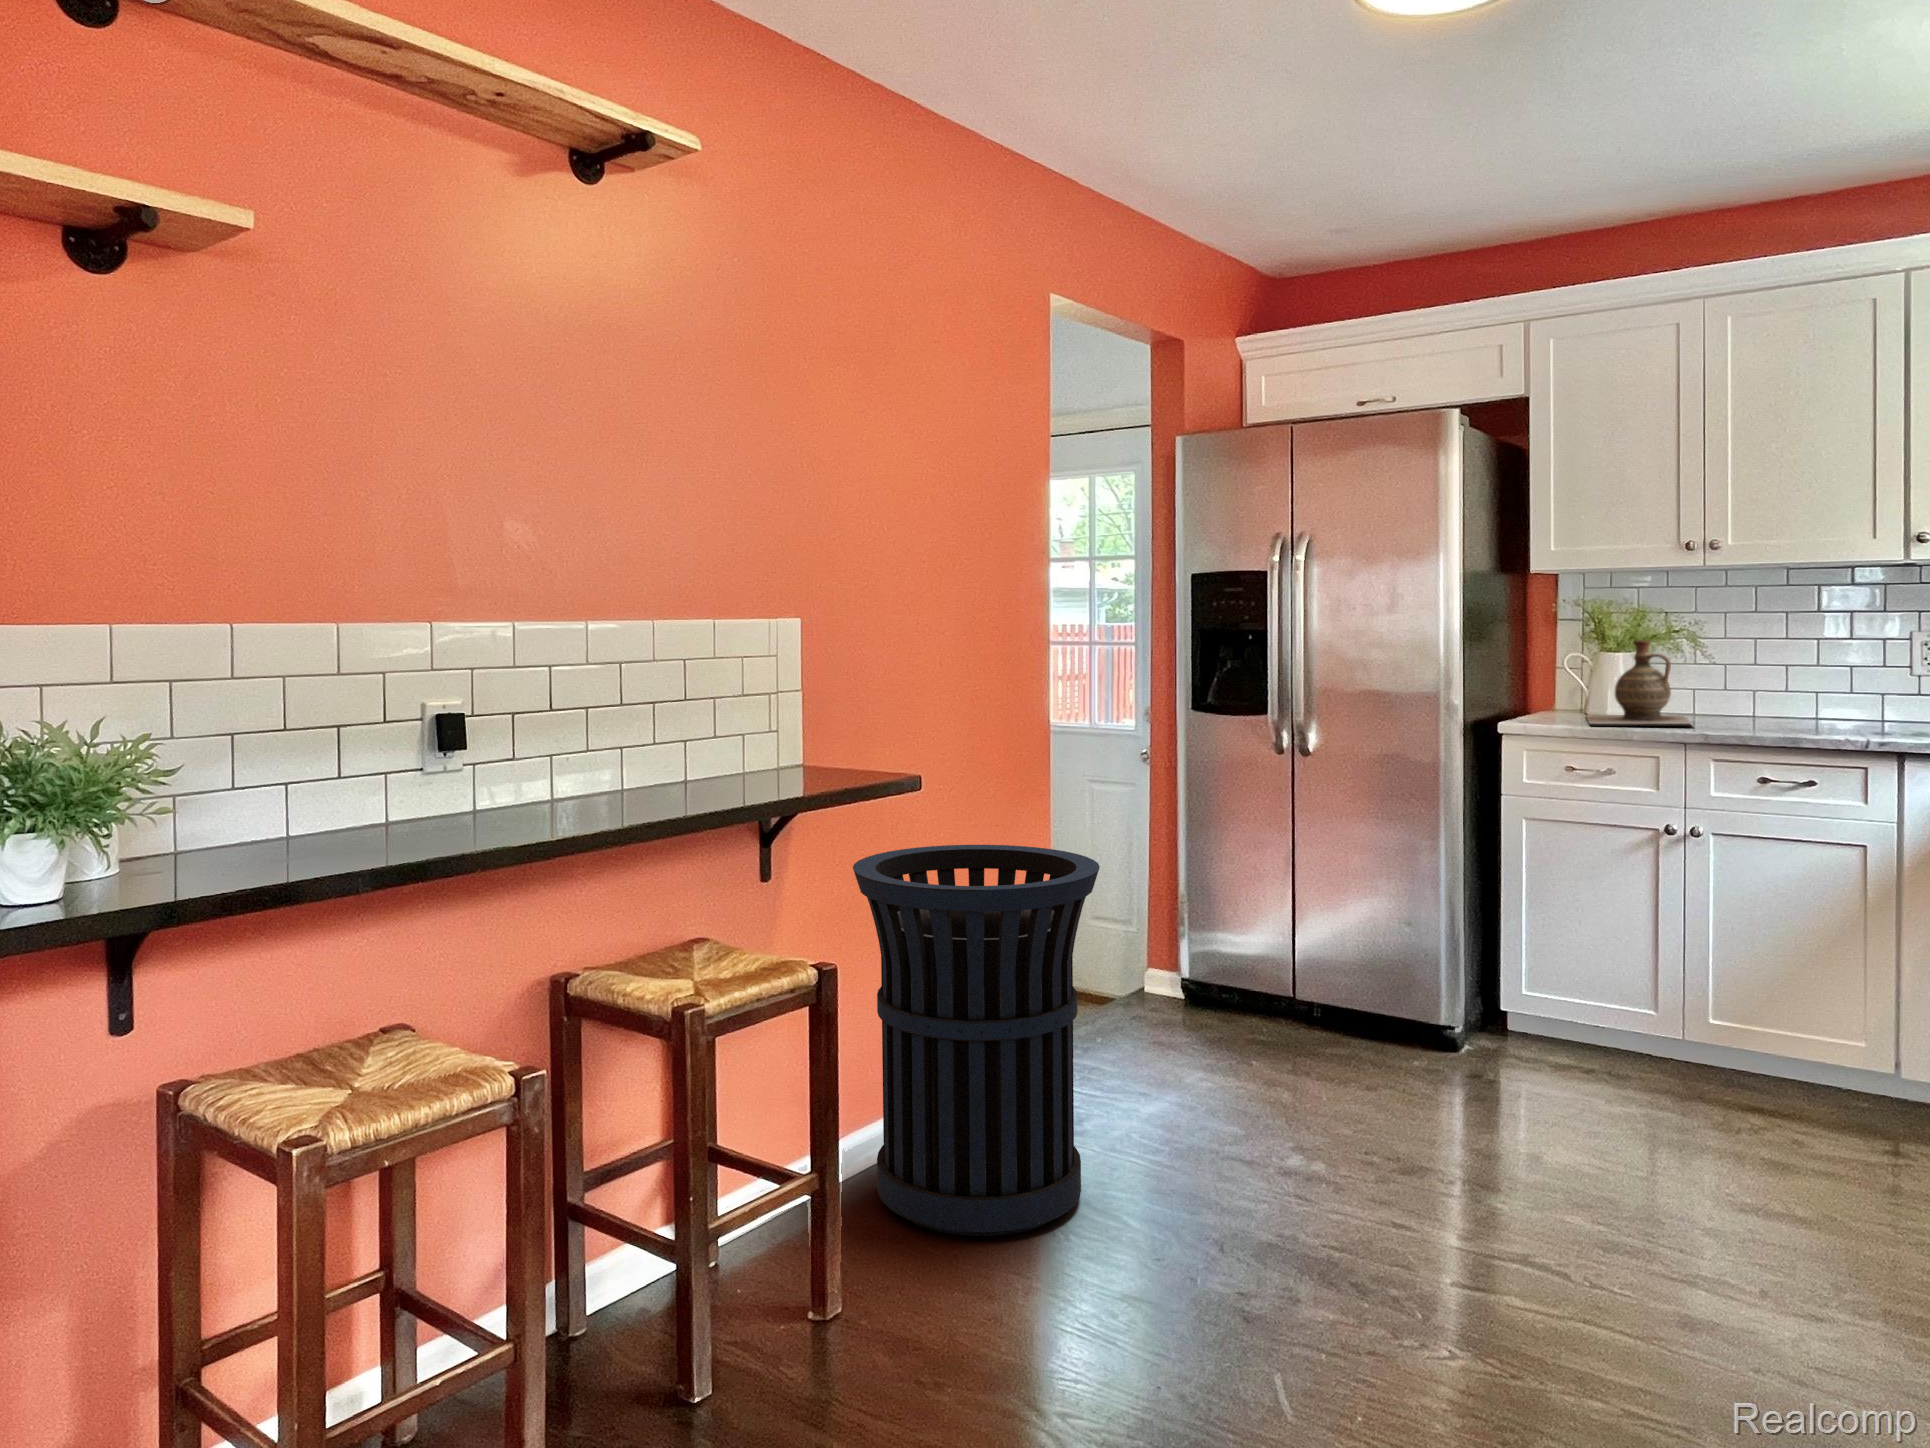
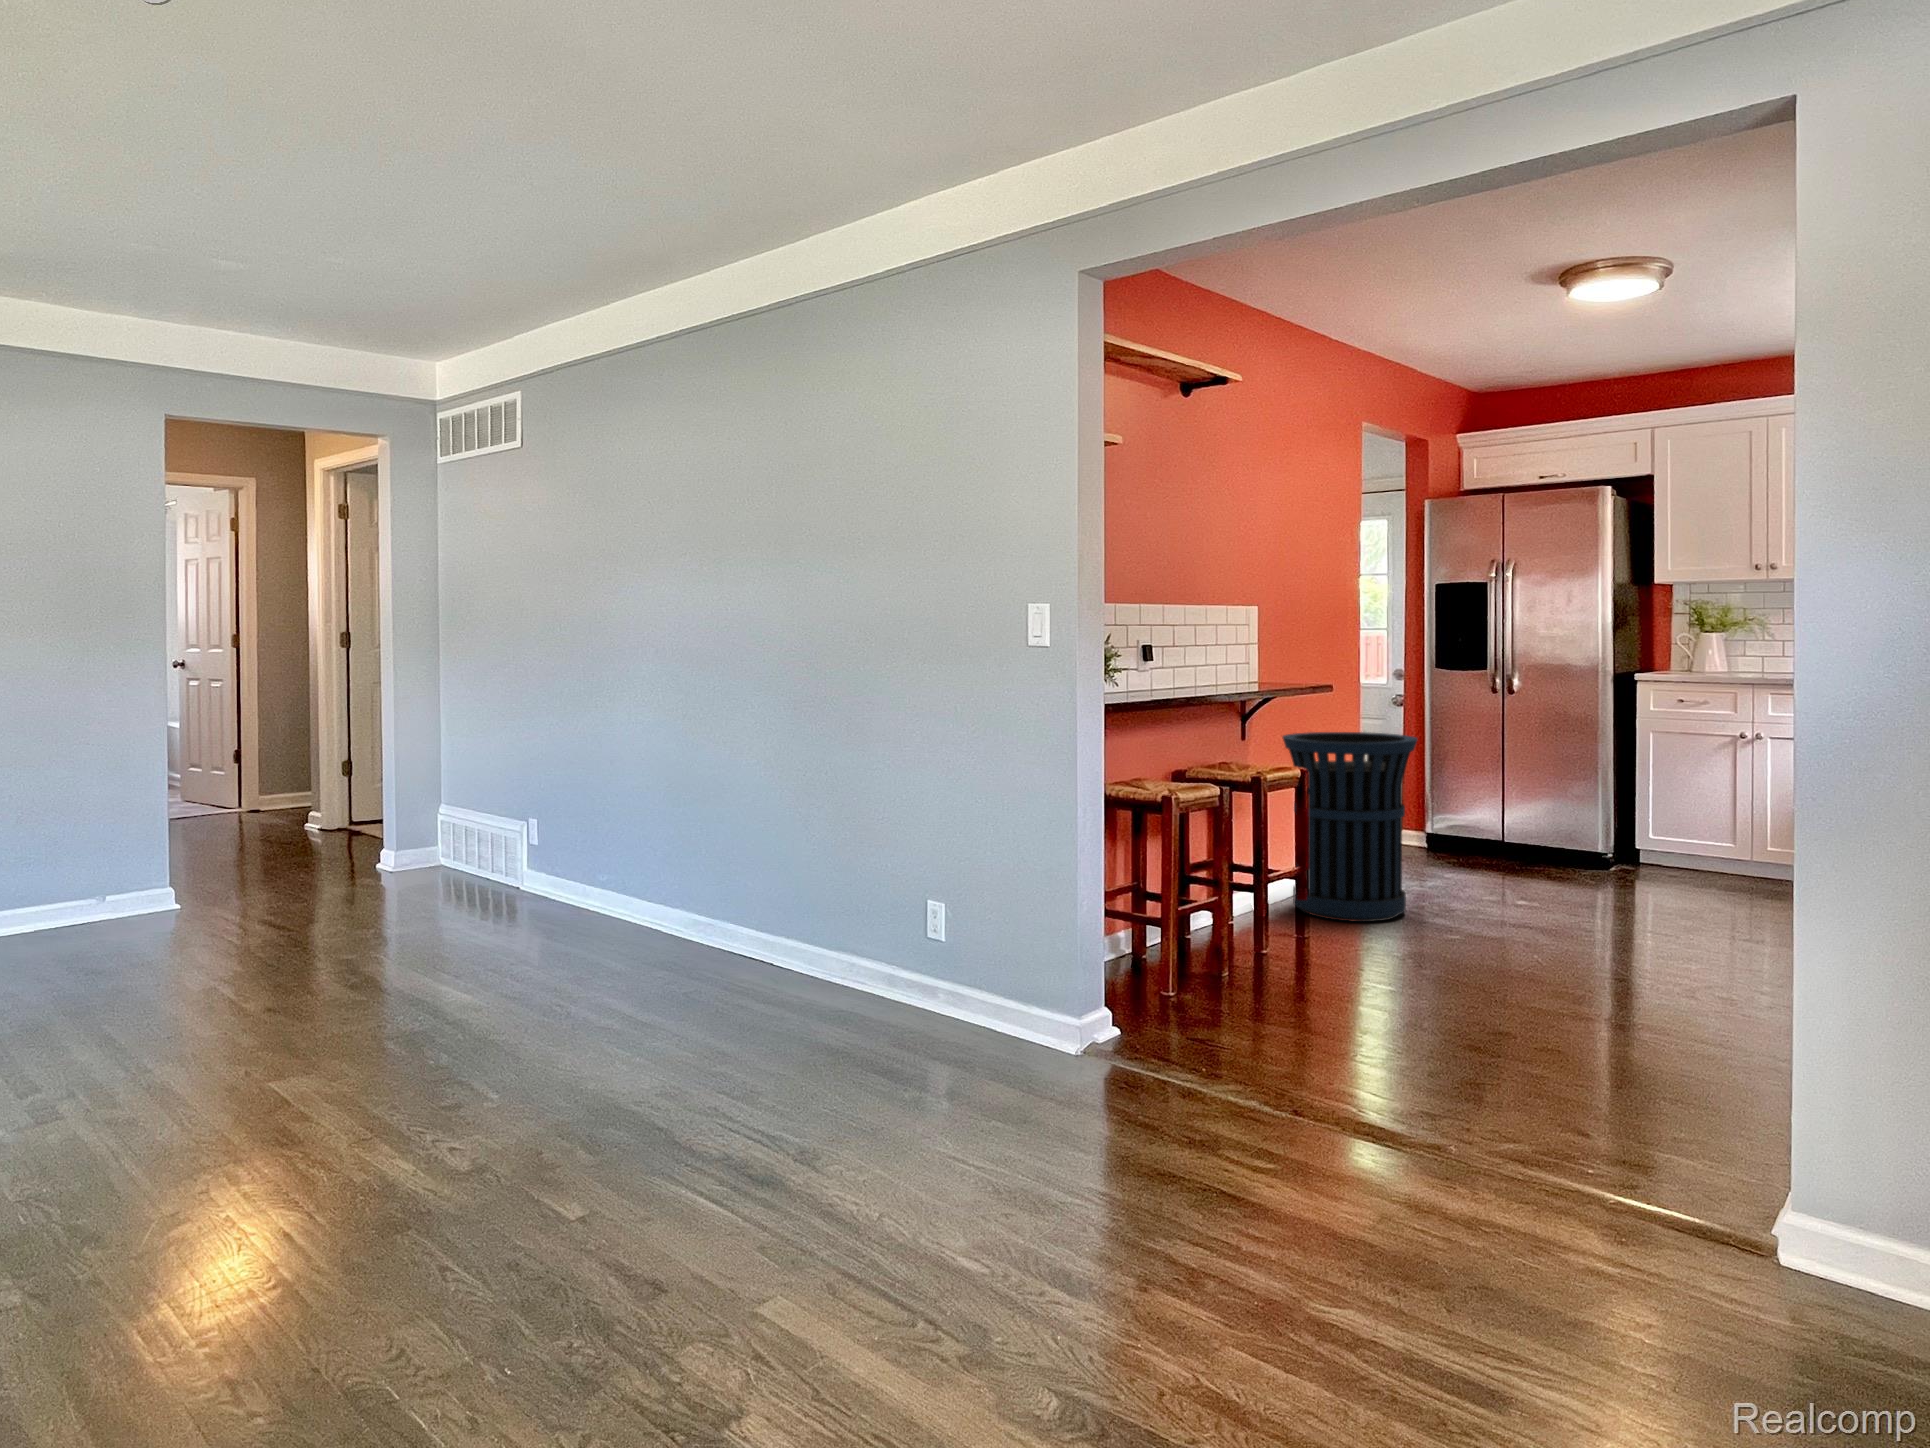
ceramic jug: present [1586,640,1692,724] -> none [1691,624,1759,674]

